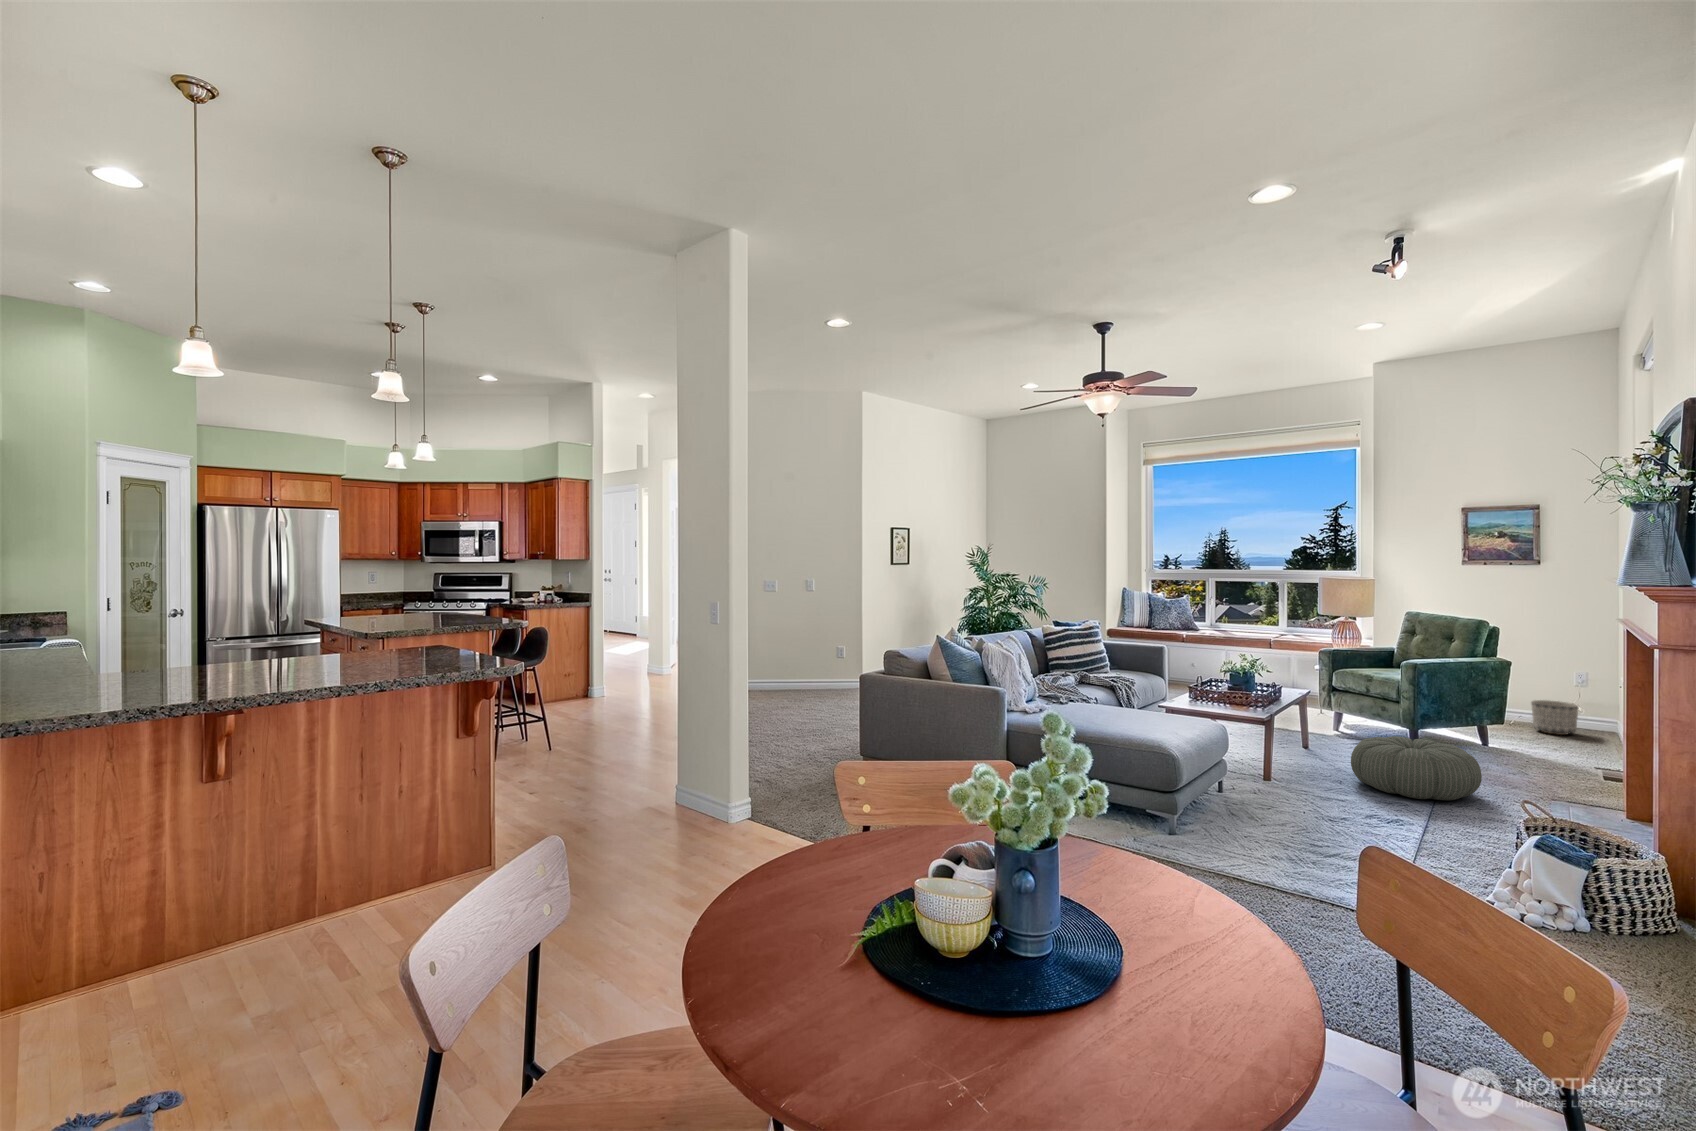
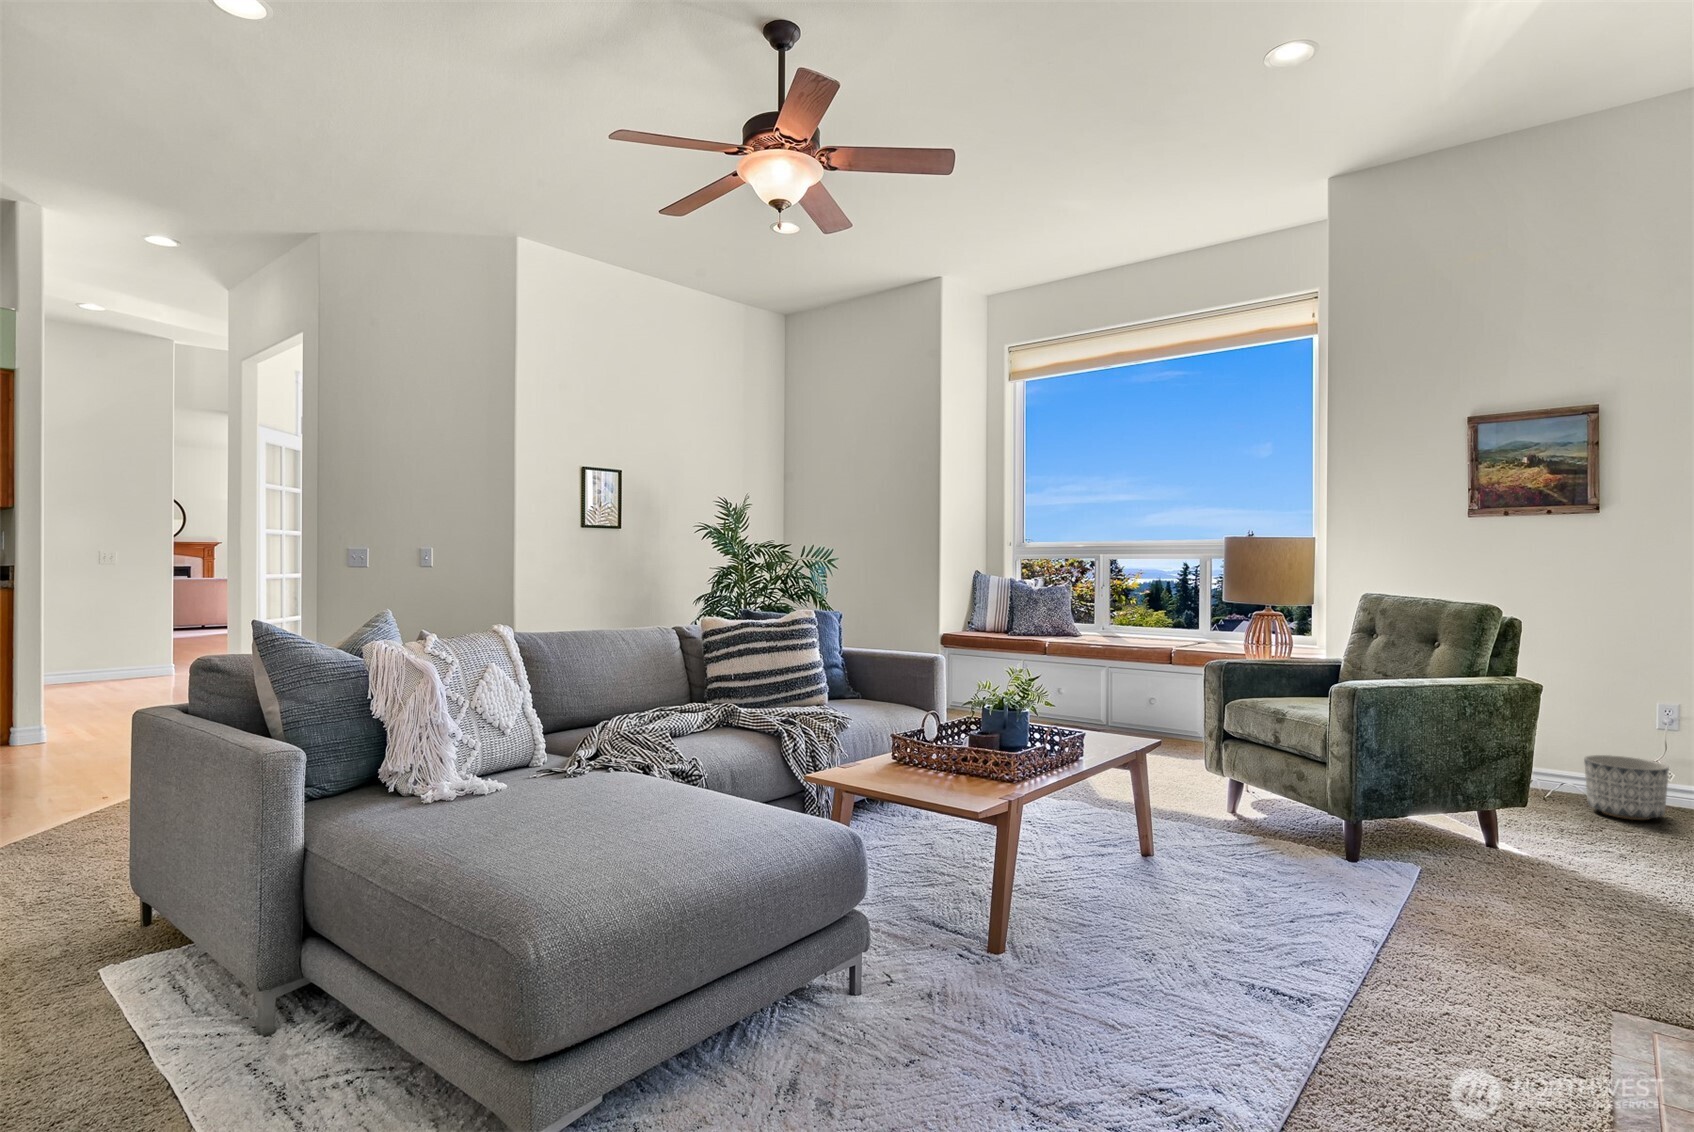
pouf: present [1351,736,1482,800] -> none [1165,847,1428,1014]

